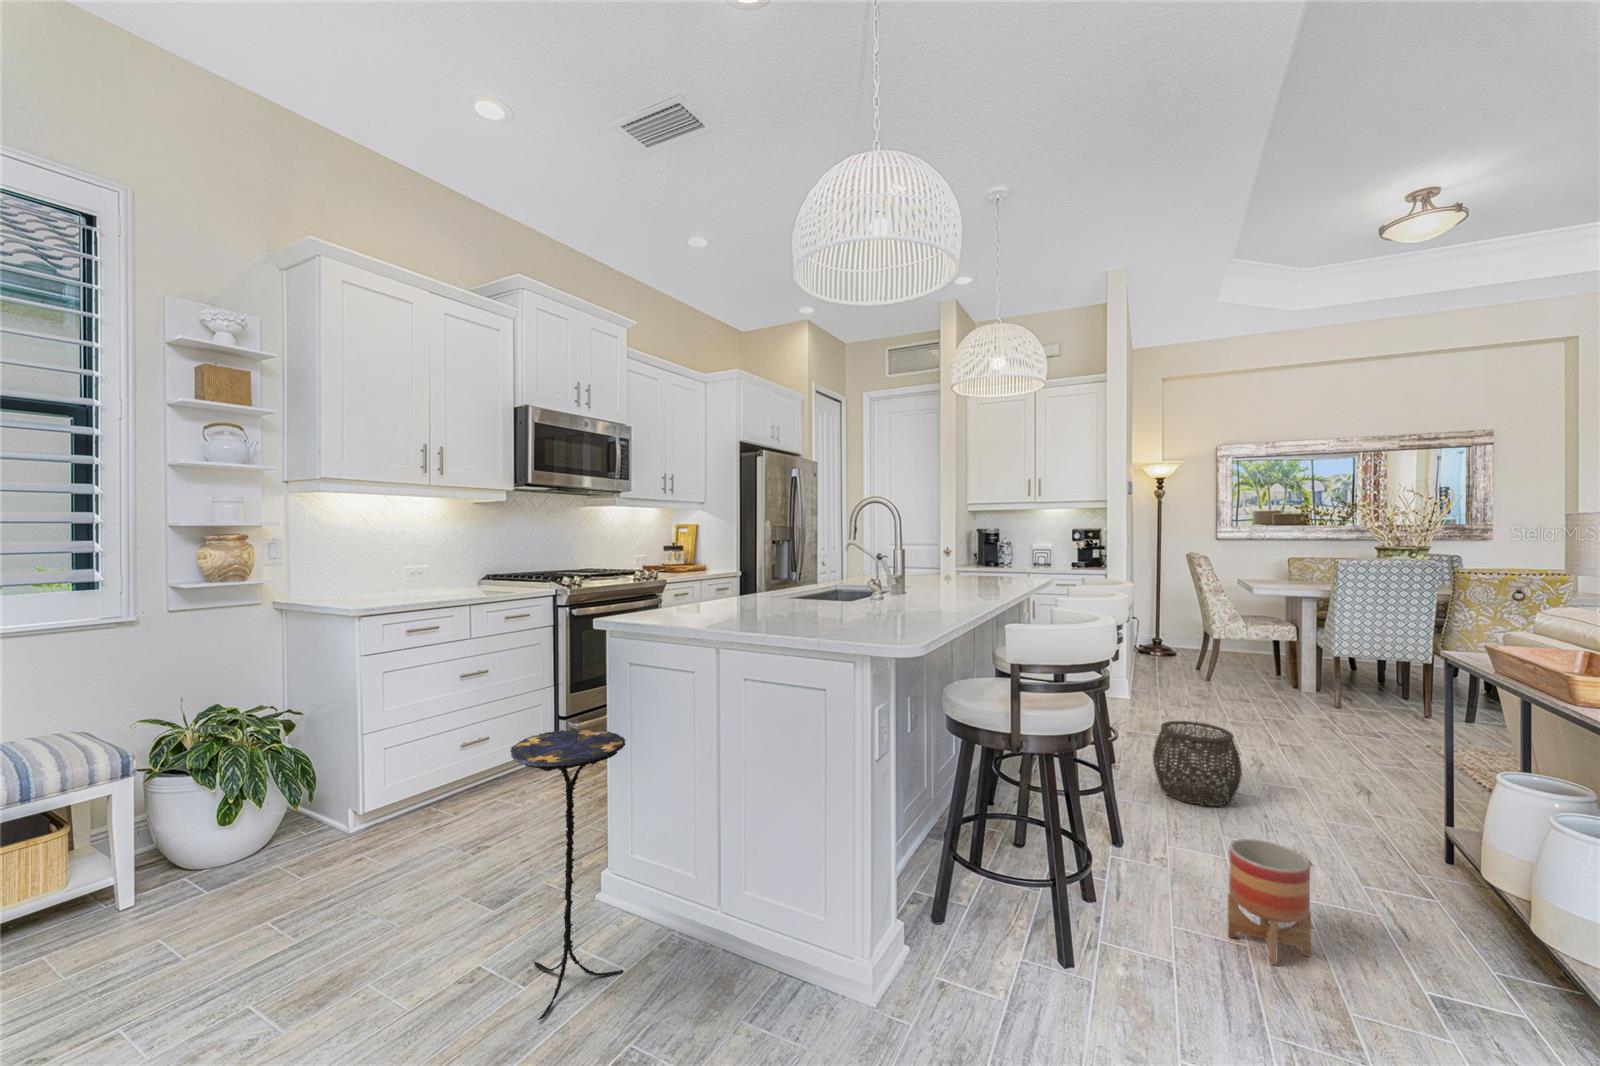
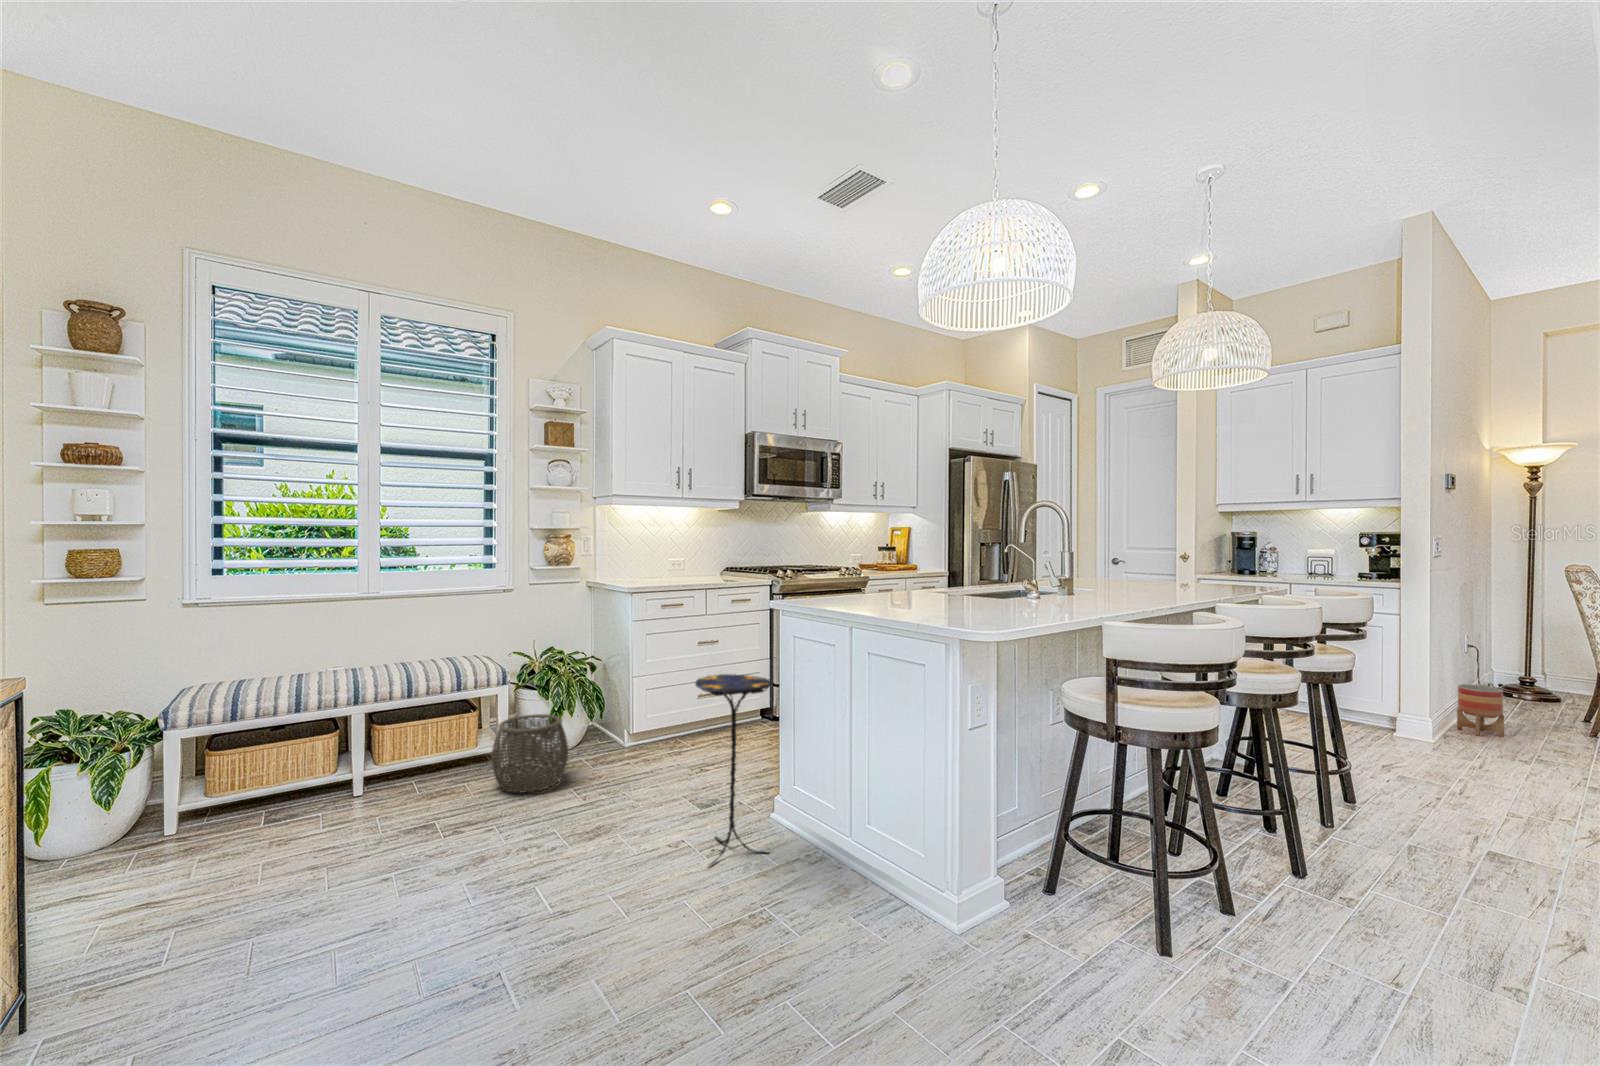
woven basket: present [1153,721,1242,806] -> present [491,714,568,793]
planter: present [1228,839,1311,965] -> present [1457,684,1504,736]

